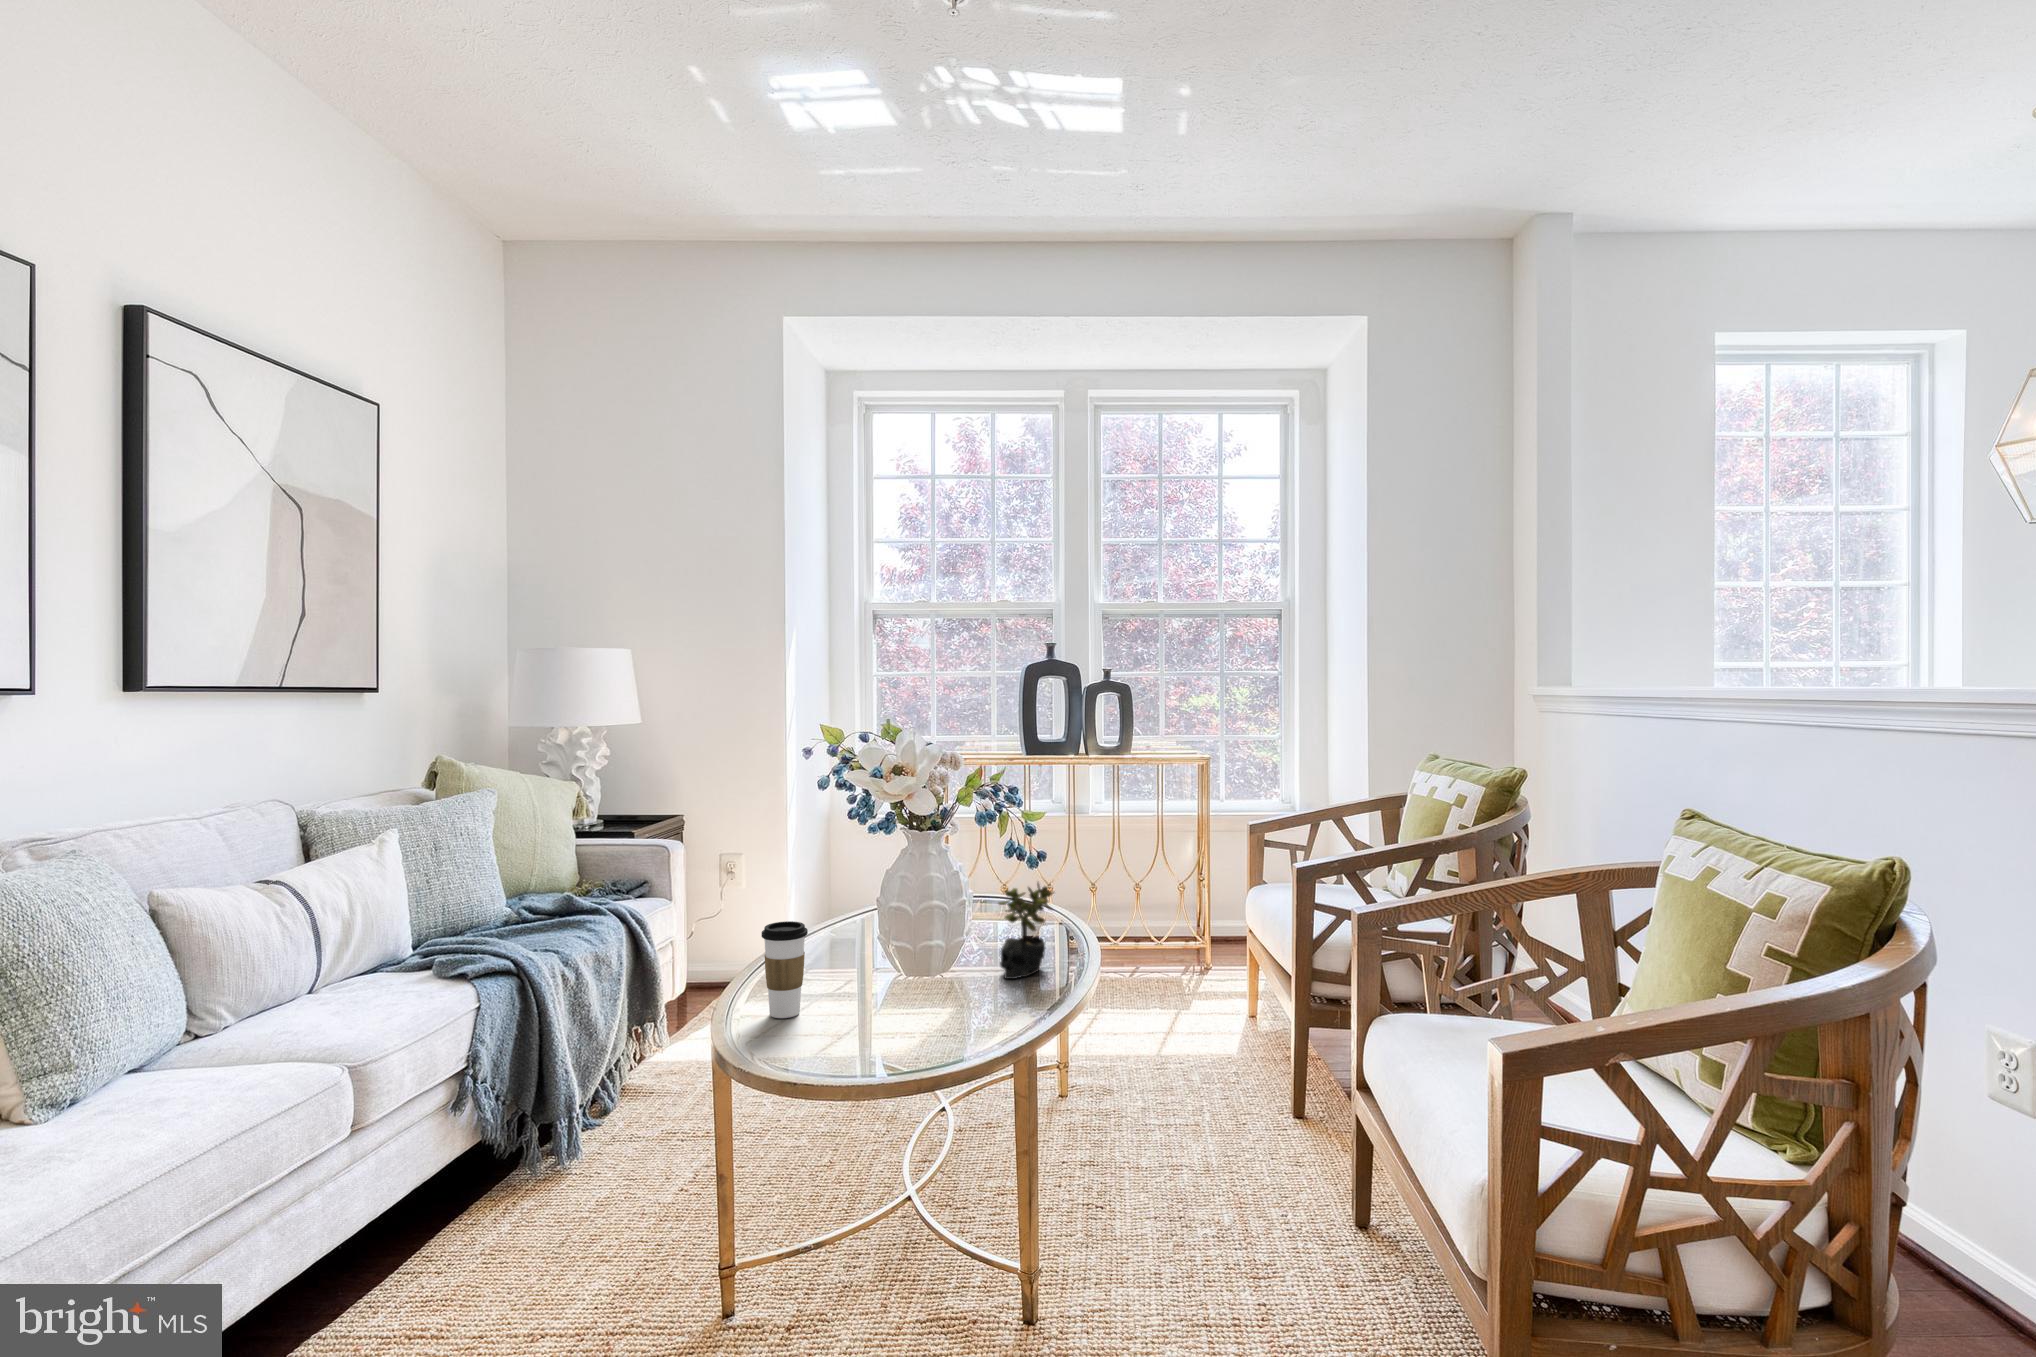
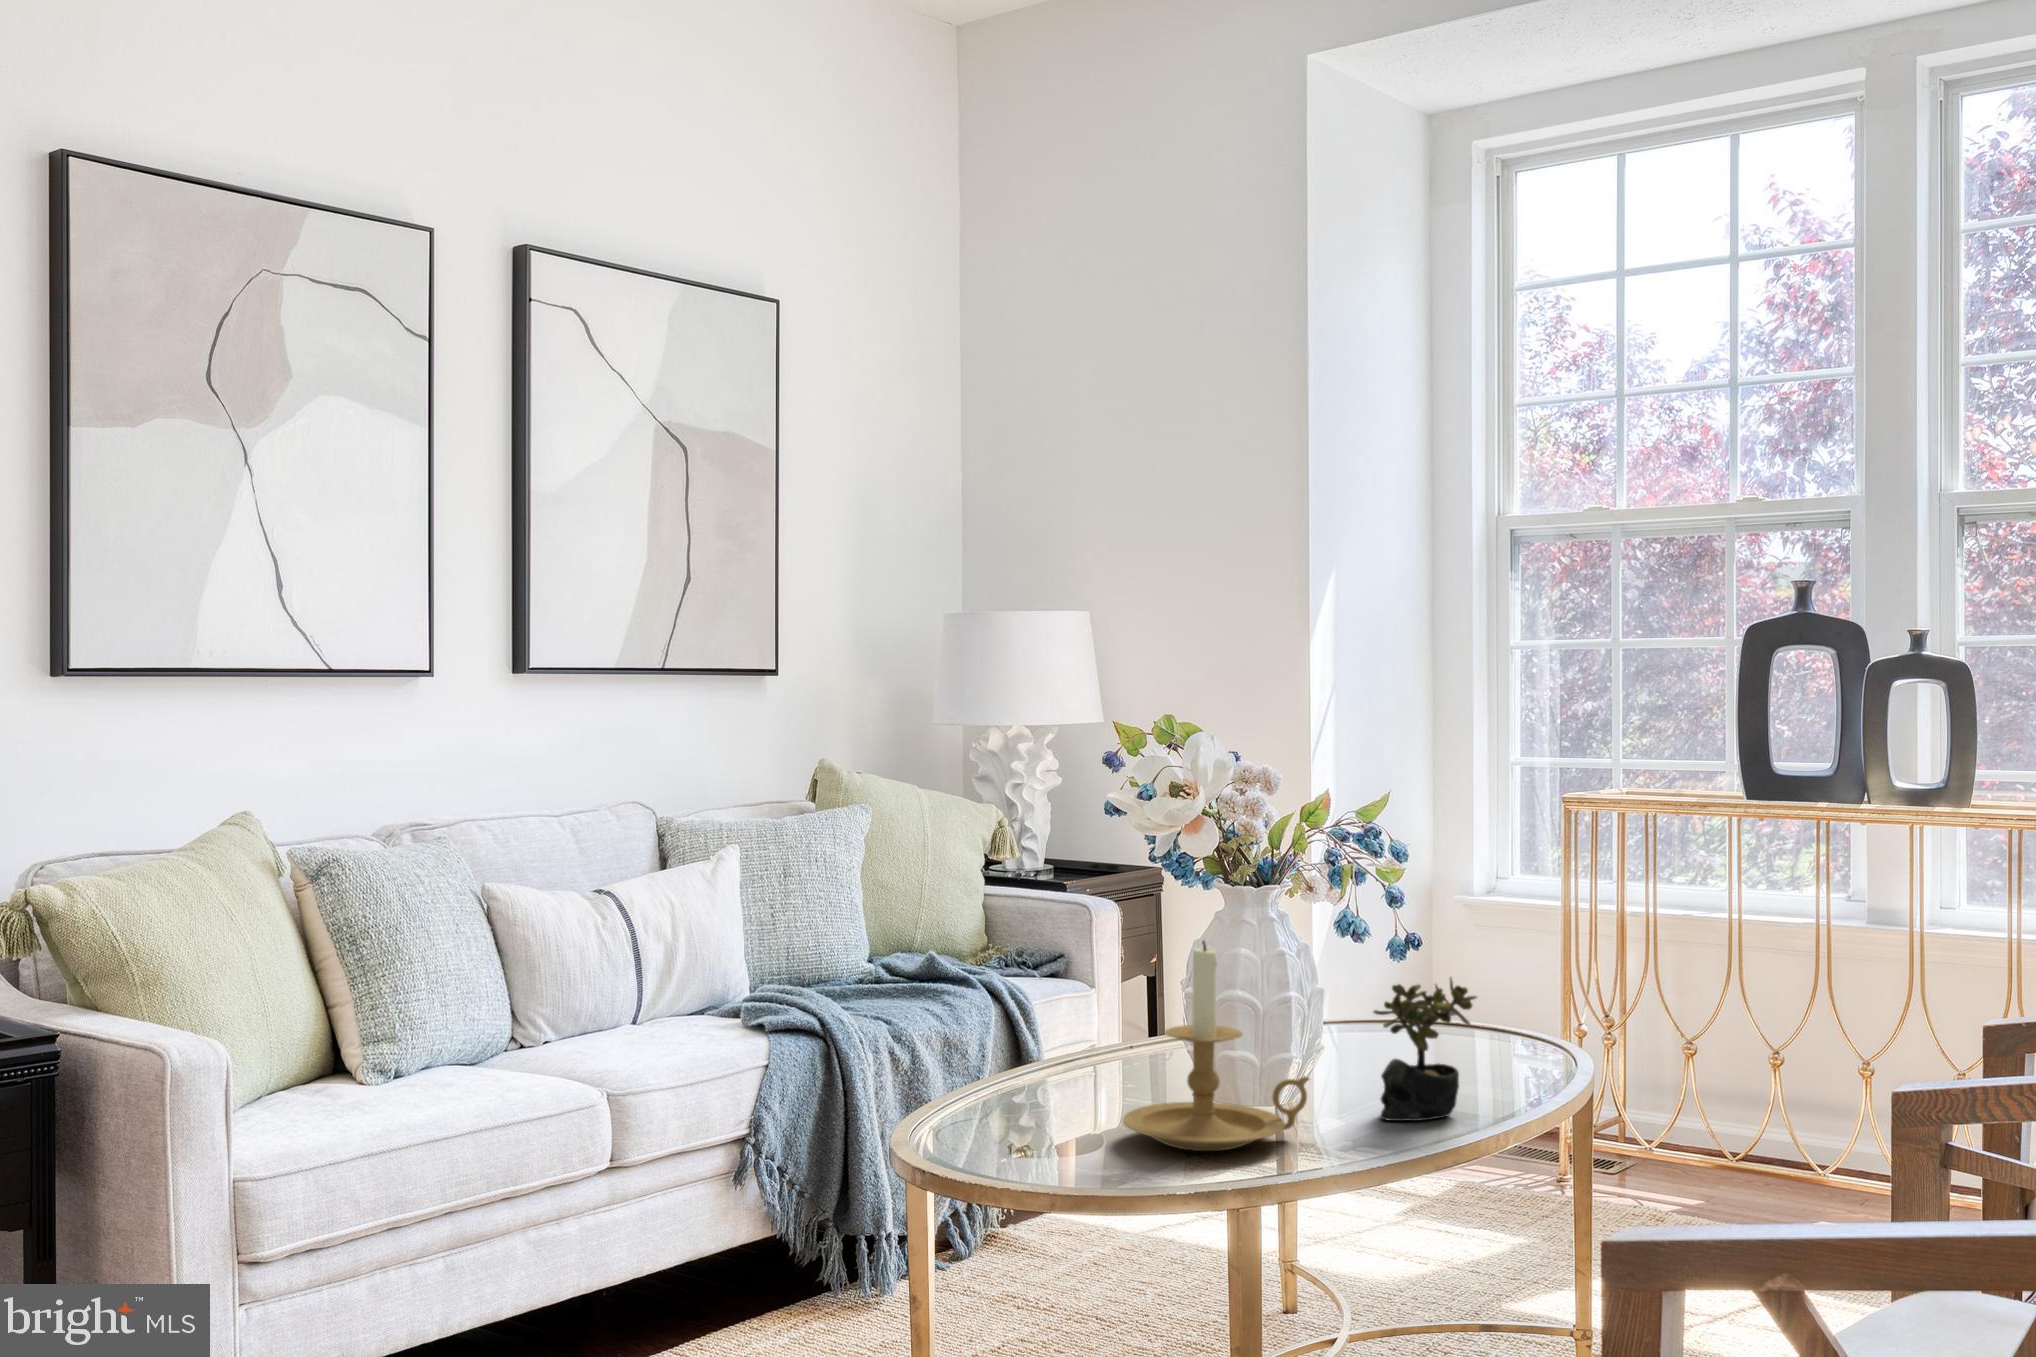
candle holder: none [866,880,981,1029] -> present [1123,941,1309,1151]
coffee cup: present [762,921,808,1018] -> none [1016,986,1078,1114]

